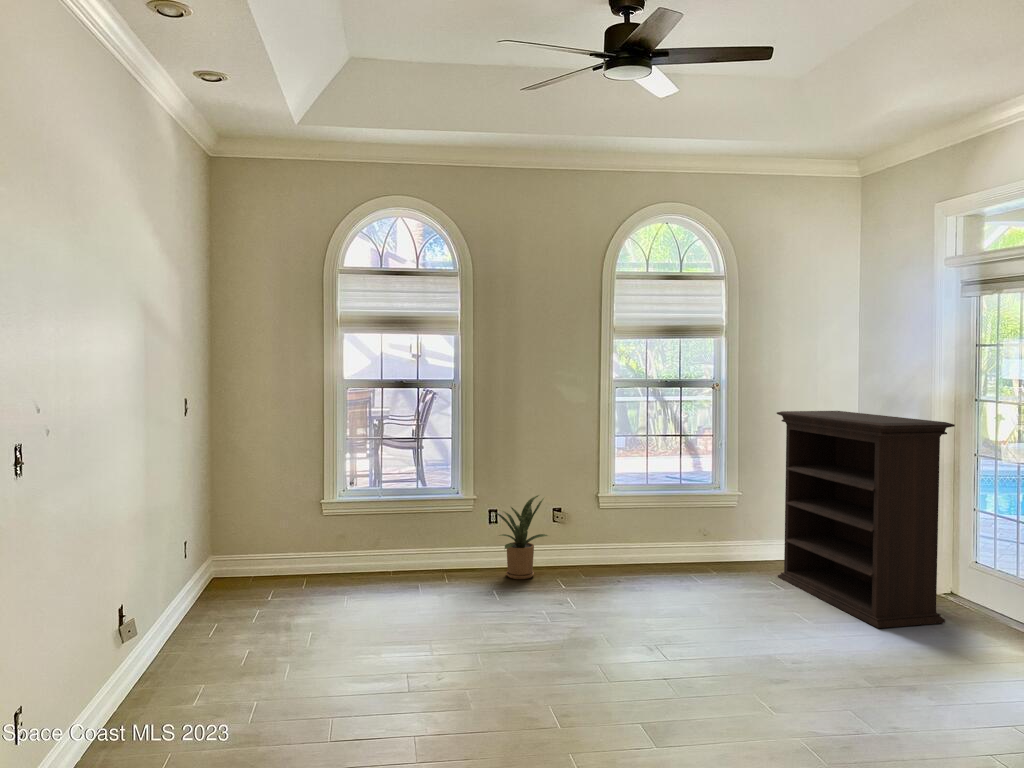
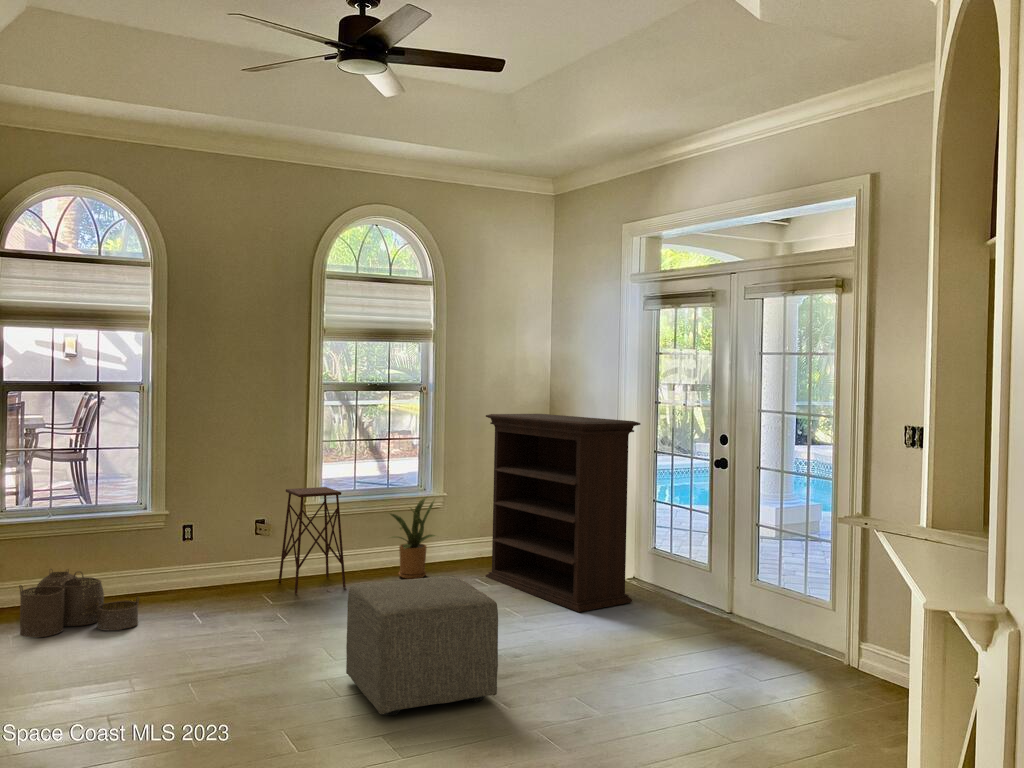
side table: none [574,479,634,579] -> present [279,487,346,594]
house plant: present [494,495,548,579] -> present [389,497,435,579]
woven basket: none [357,541,449,600] -> present [19,569,139,637]
ottoman: none [617,583,770,722] -> present [346,576,498,715]

